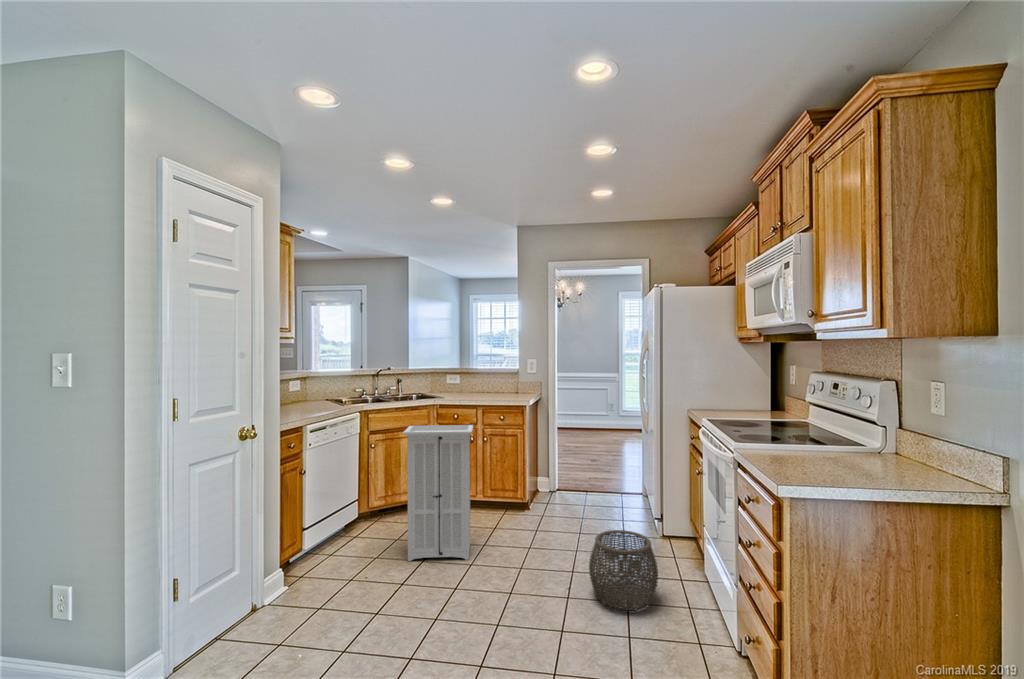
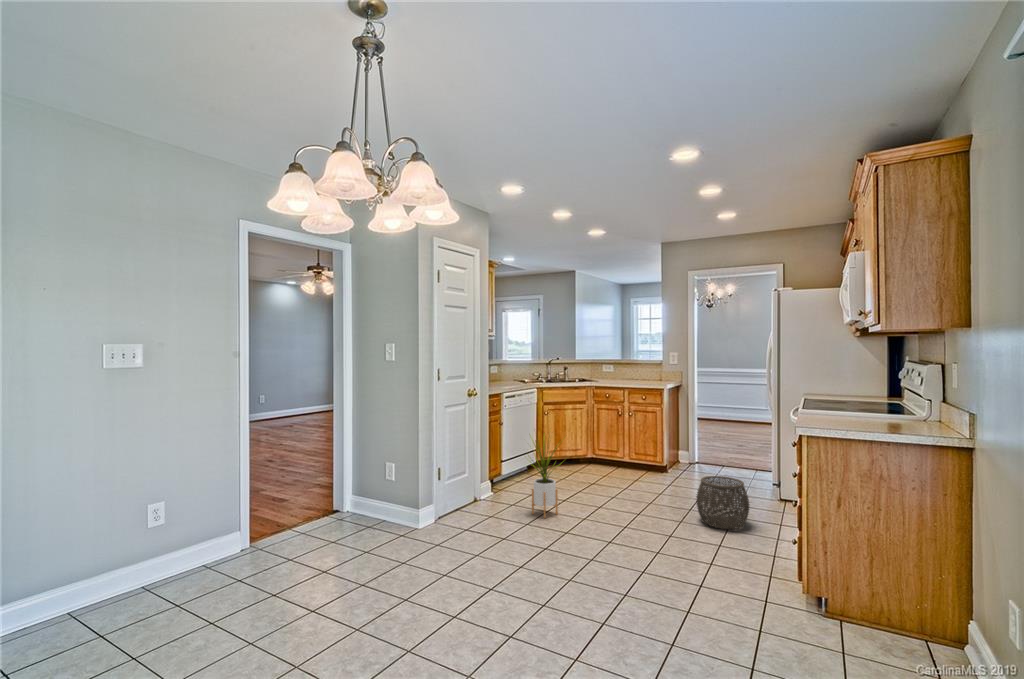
storage cabinet: present [403,424,473,561] -> none [566,396,617,494]
house plant: none [334,483,410,635] -> present [532,433,558,518]

